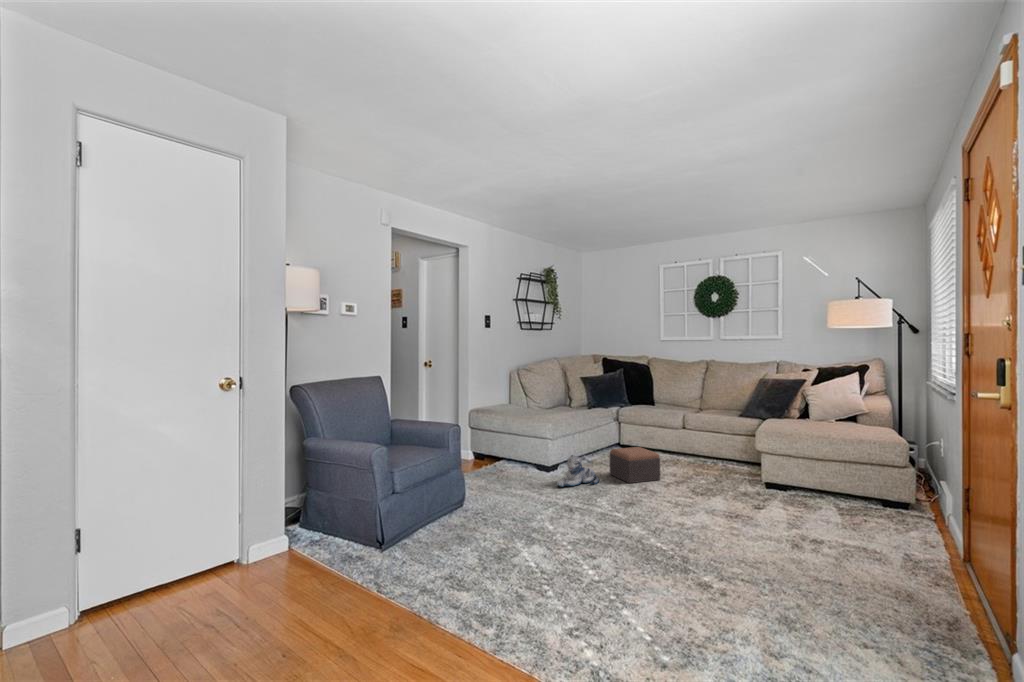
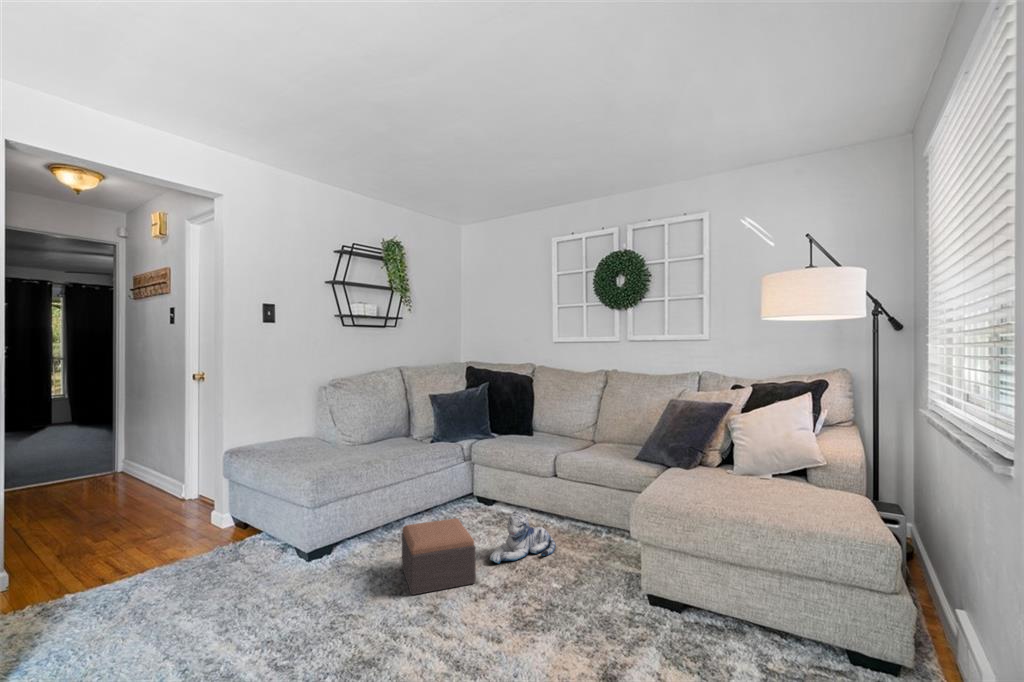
plush toy: present [556,455,599,487] -> present [490,511,556,563]

